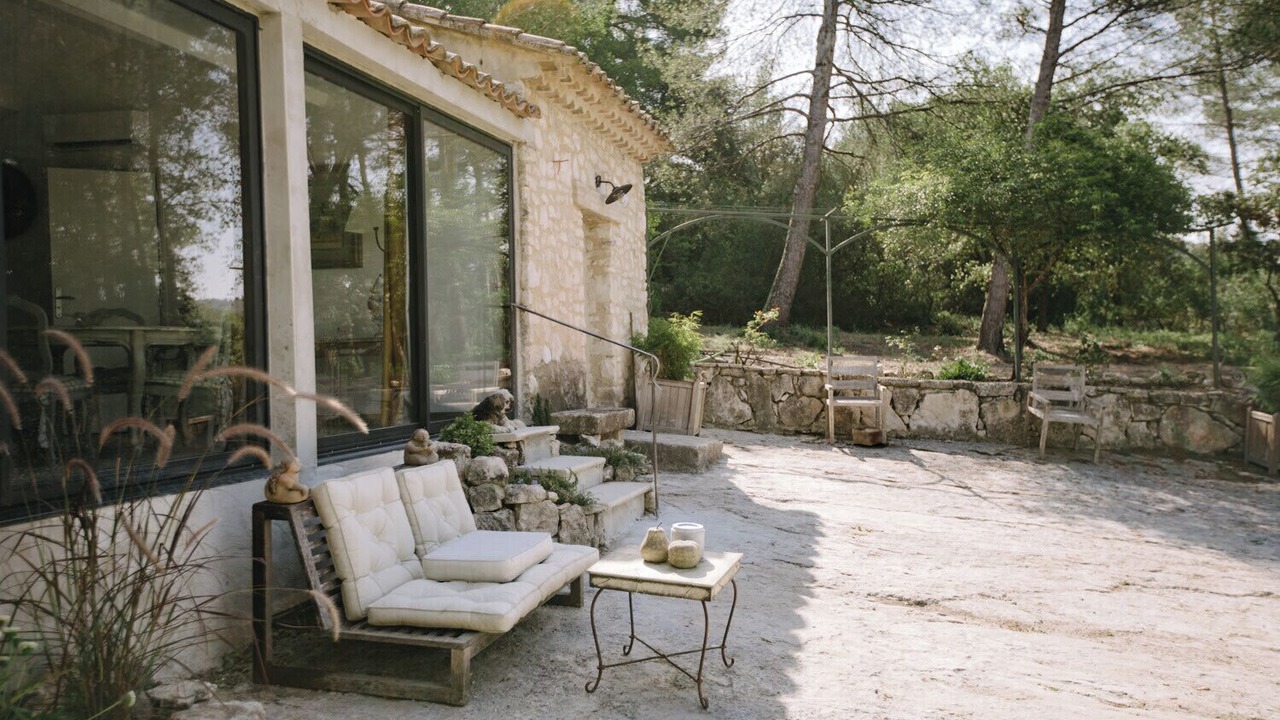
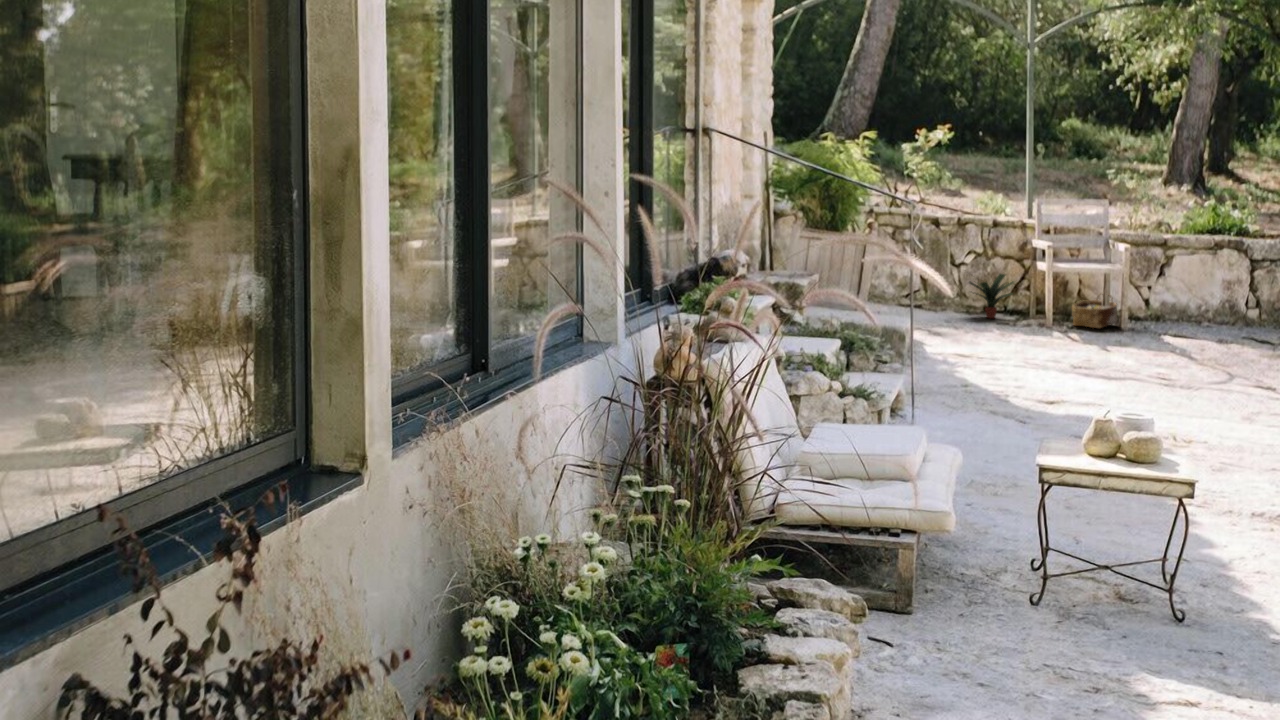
potted plant: none [778,404,815,439] -> present [969,274,1014,318]

